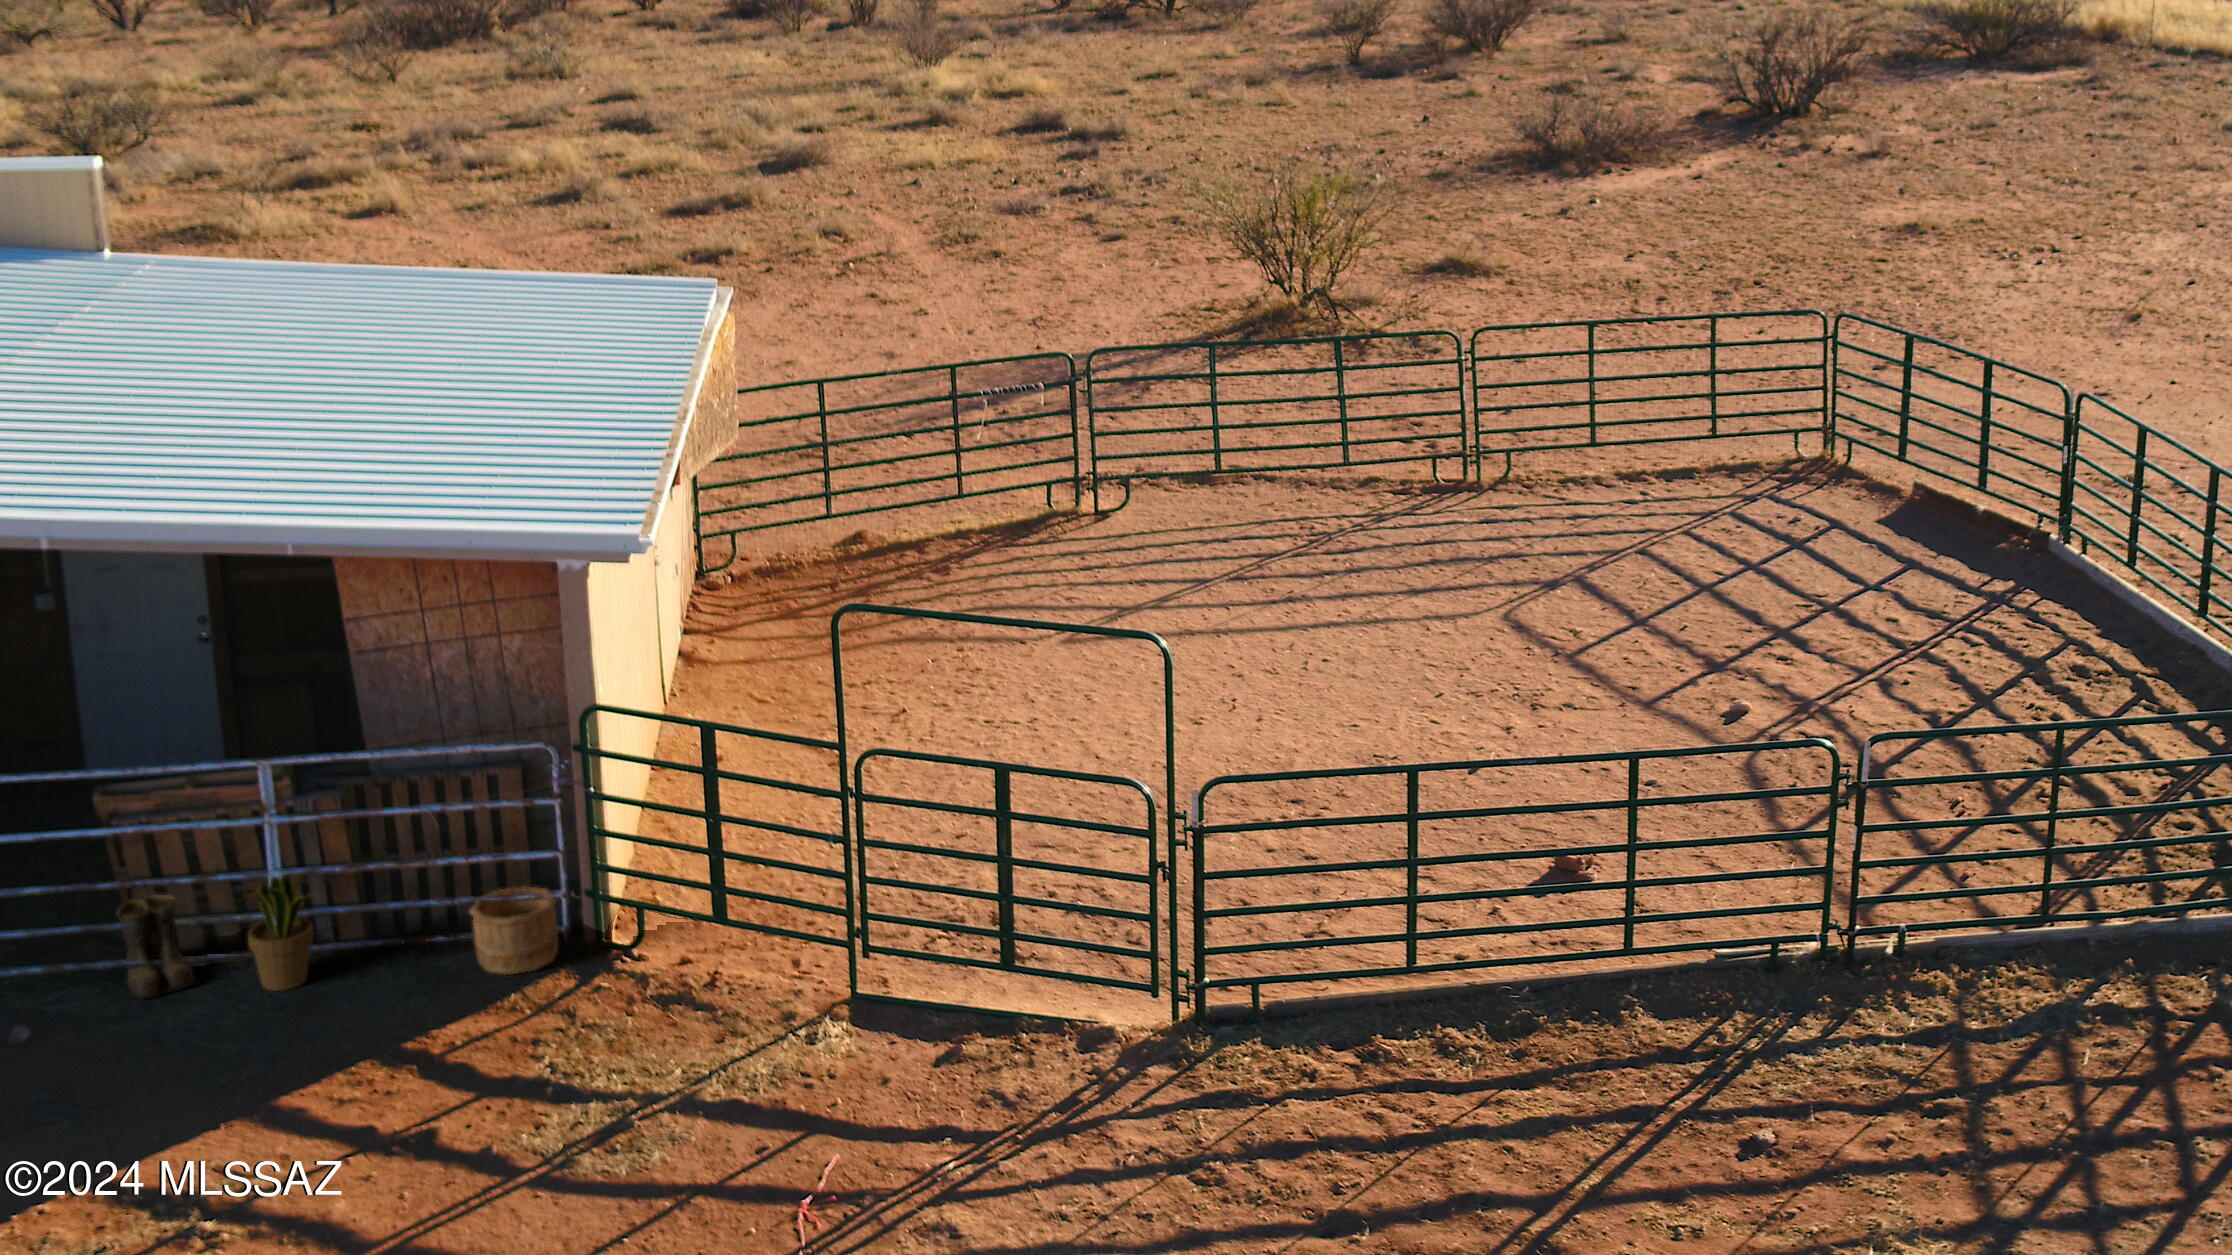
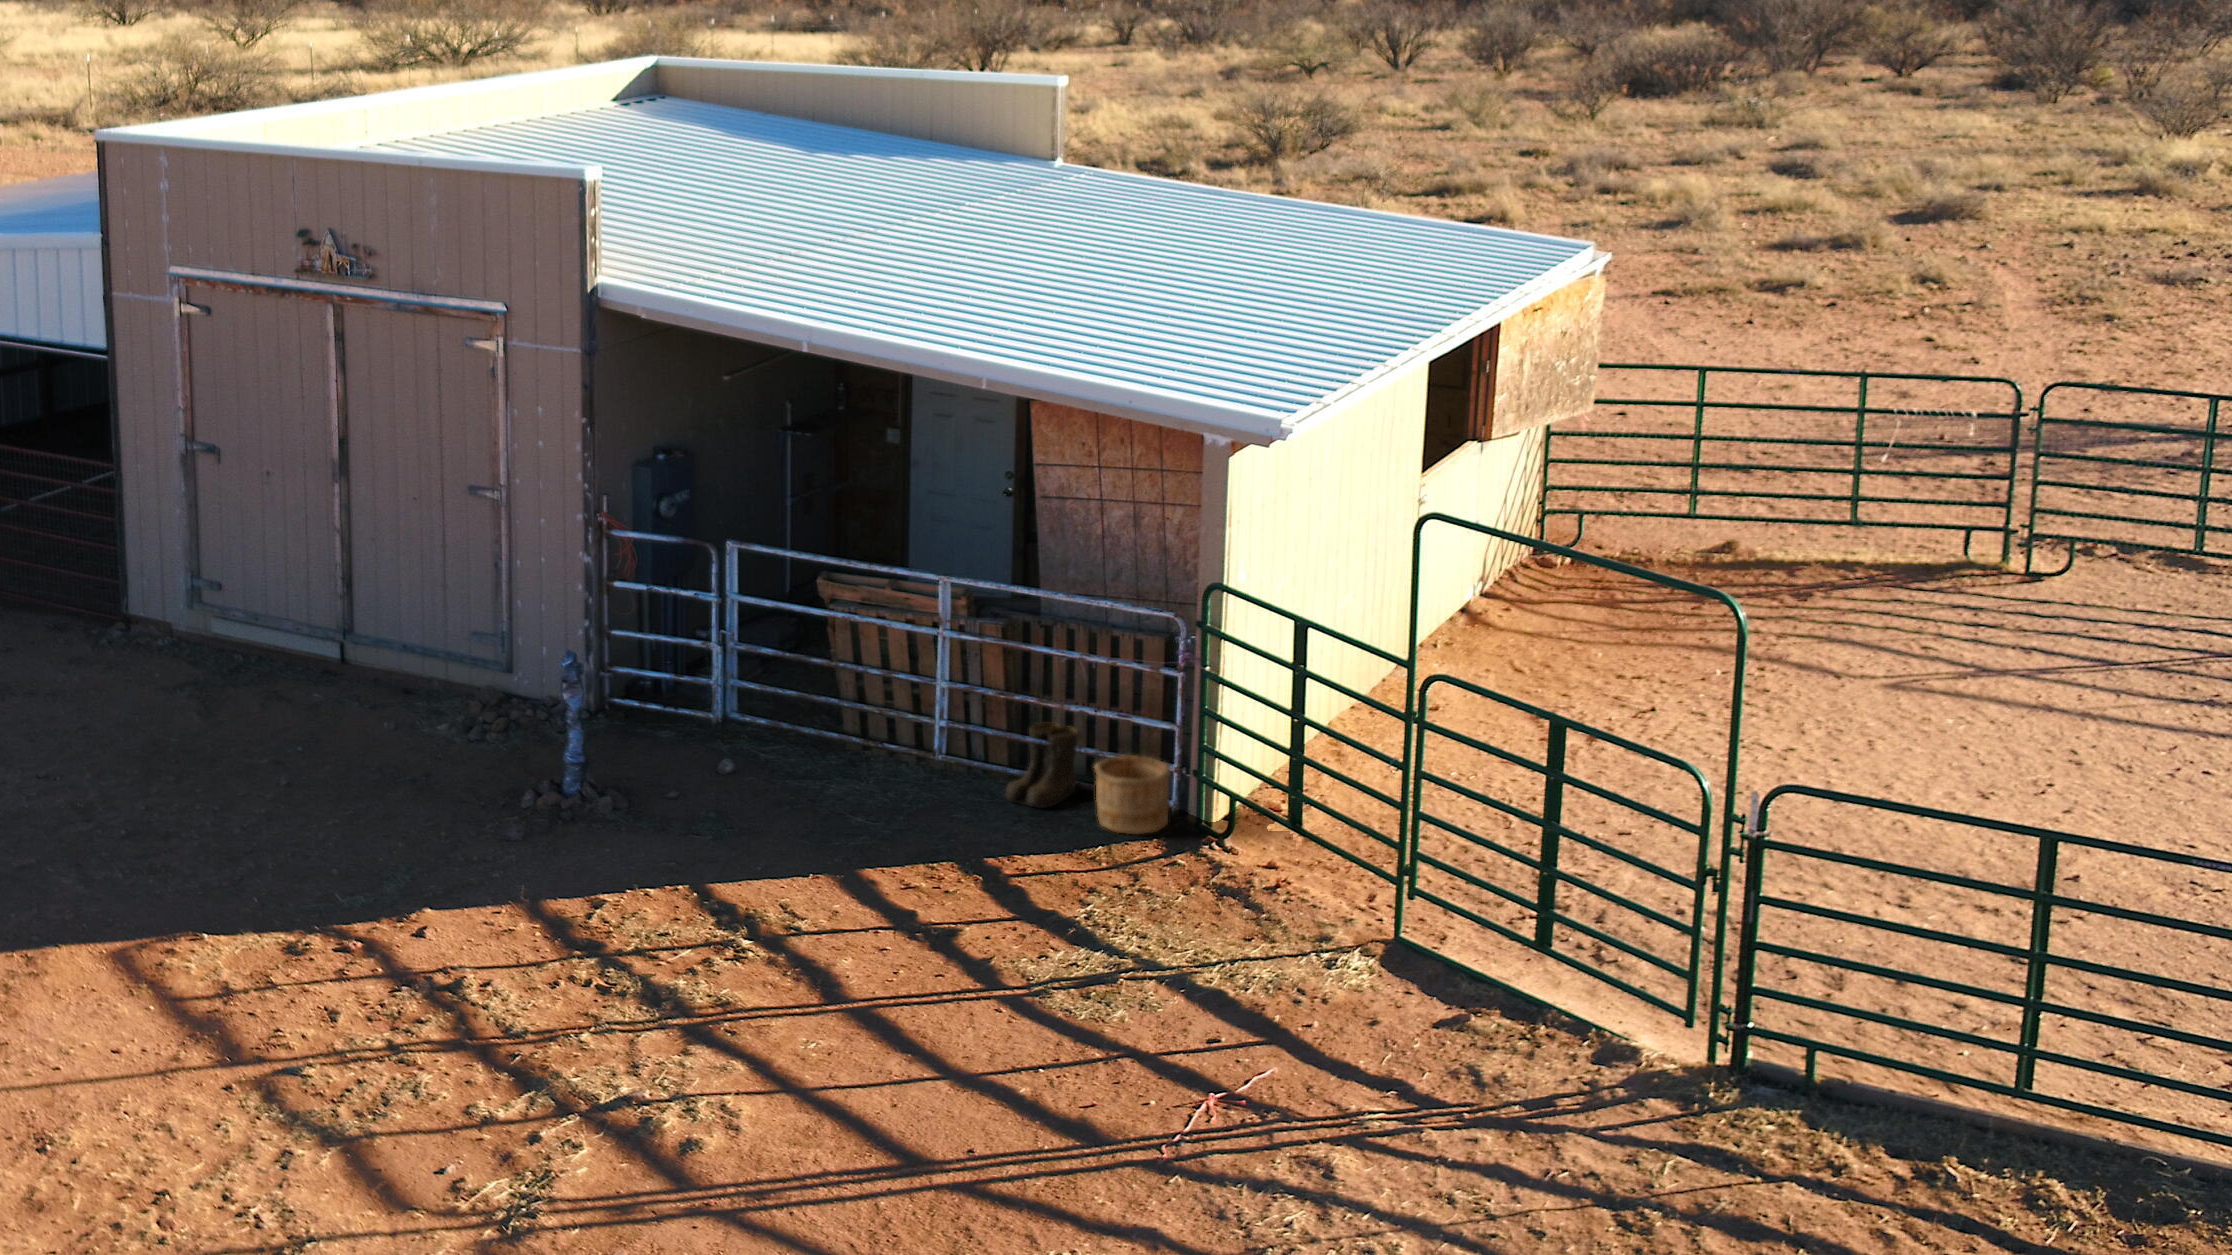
potted plant: present [244,875,314,991] -> none [916,691,979,795]
boots: present [116,895,195,999] -> present [1004,722,1078,808]

